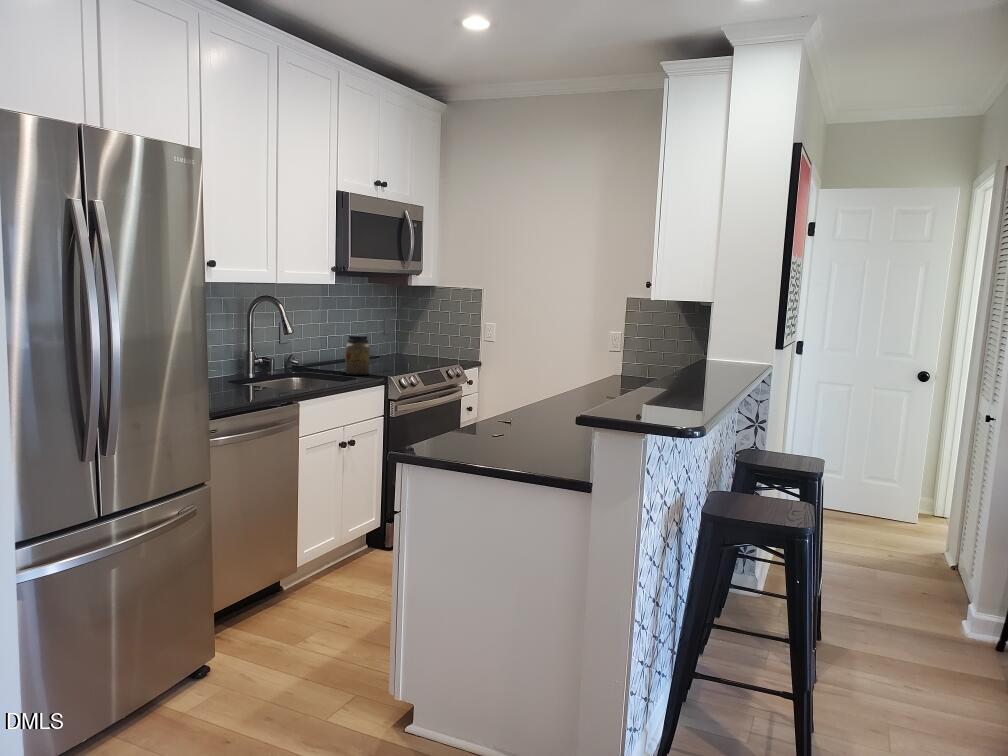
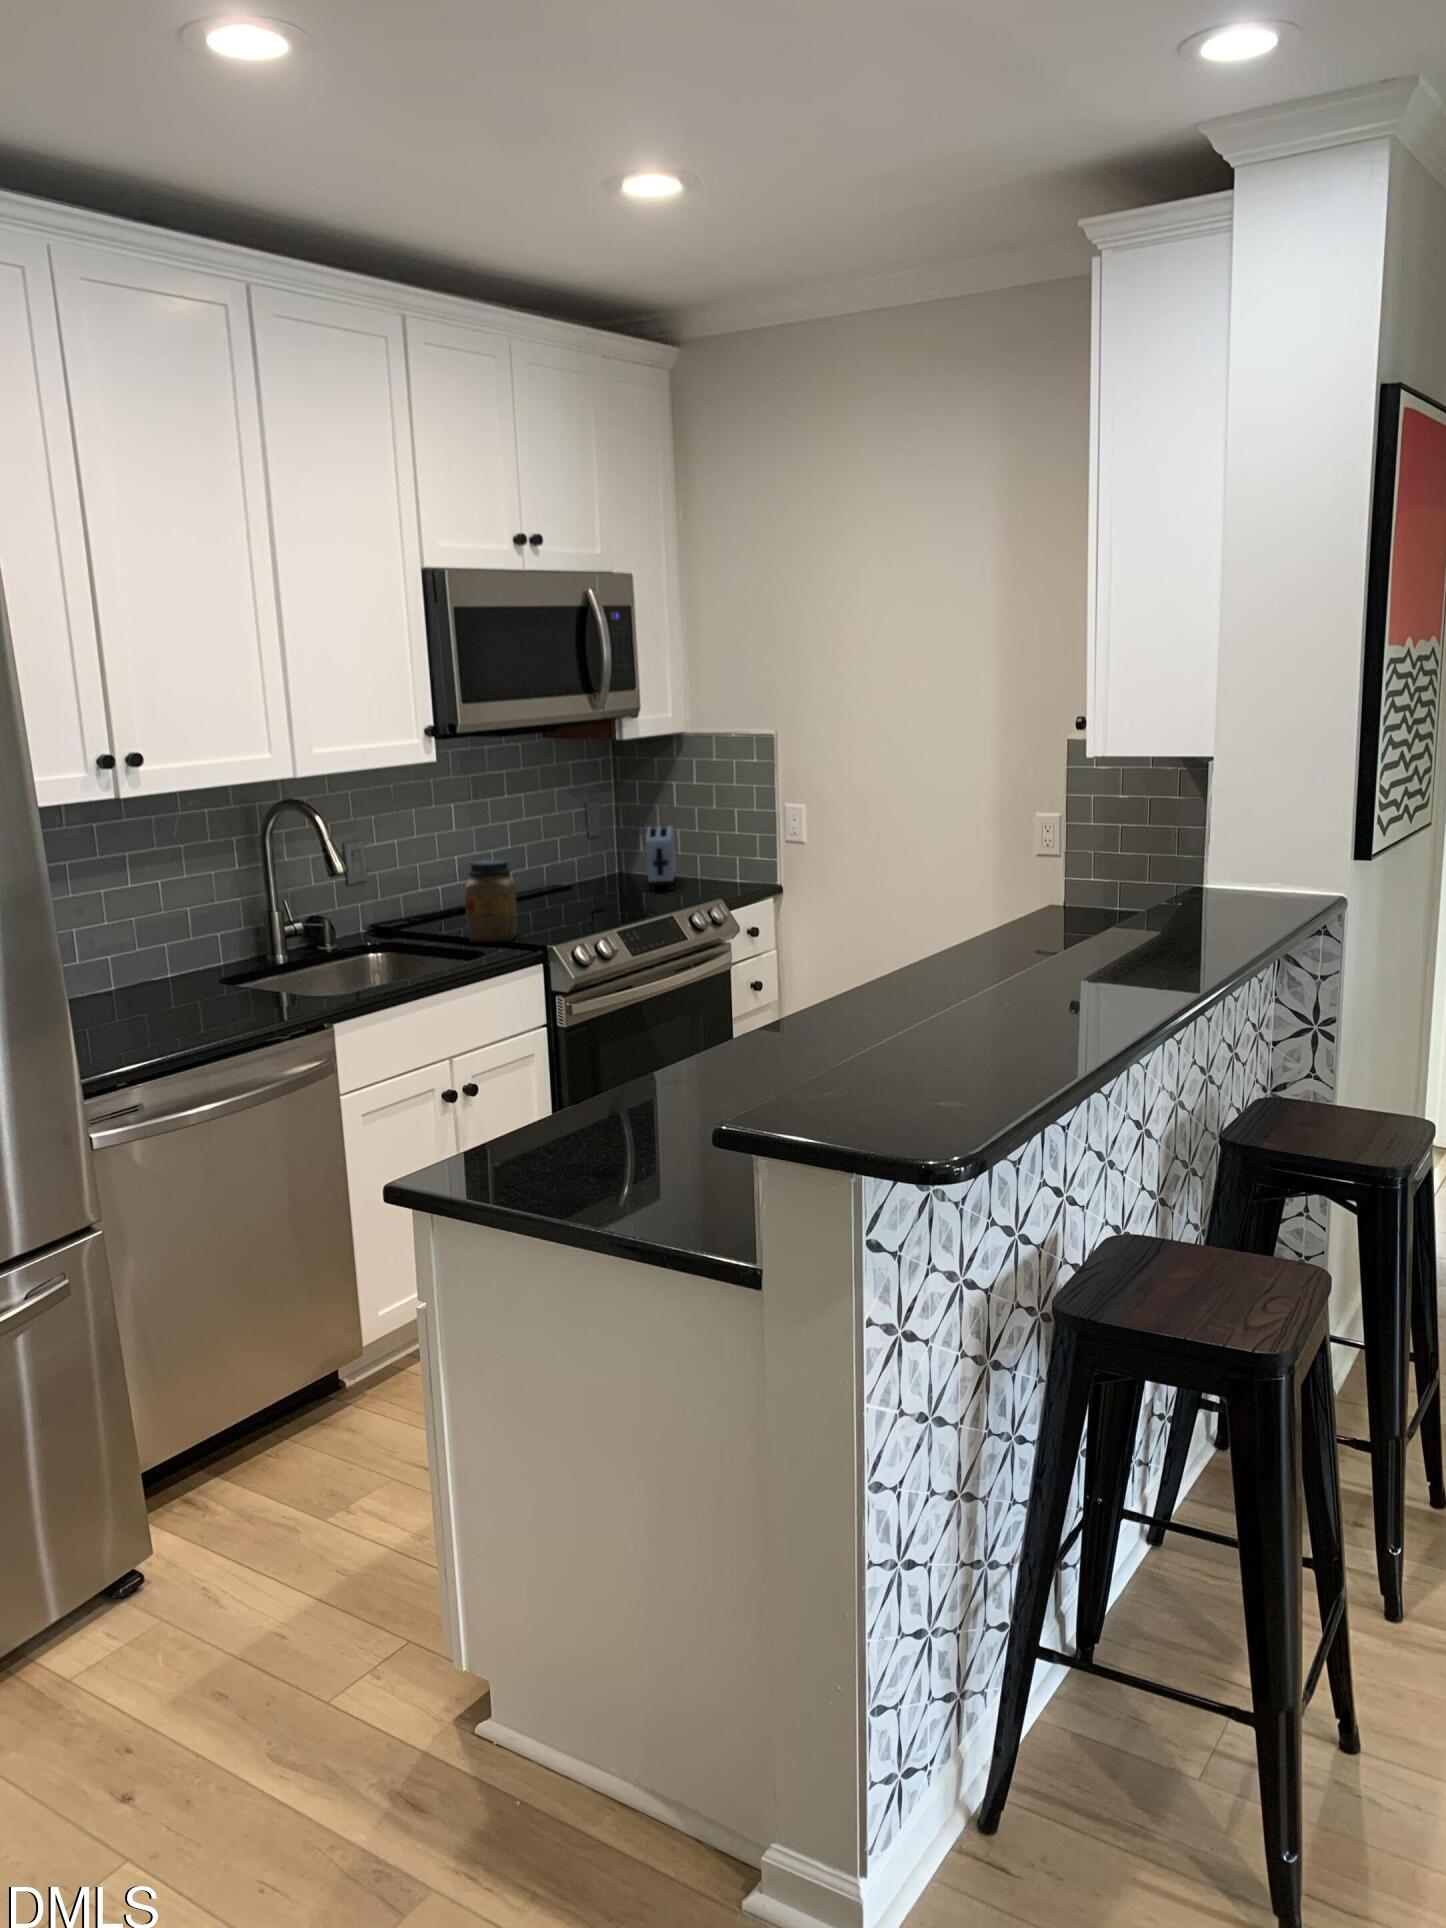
toaster: none [416,329,431,360] -> present [646,826,676,891]

